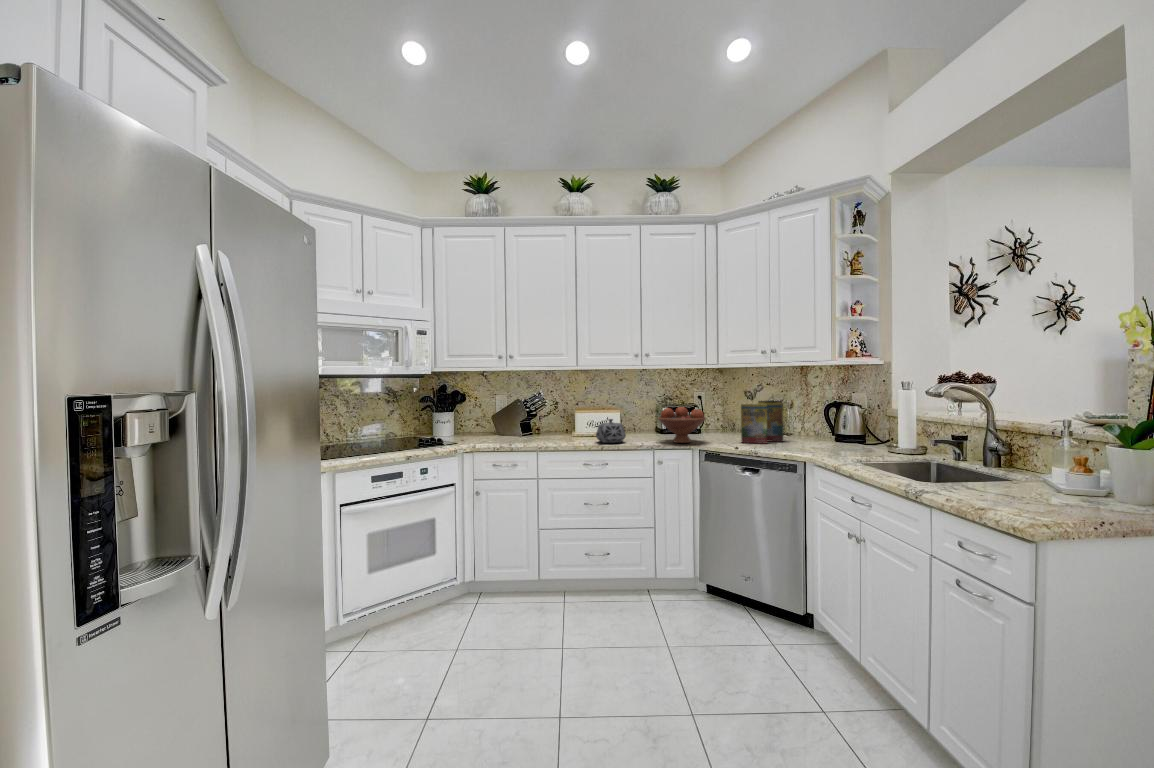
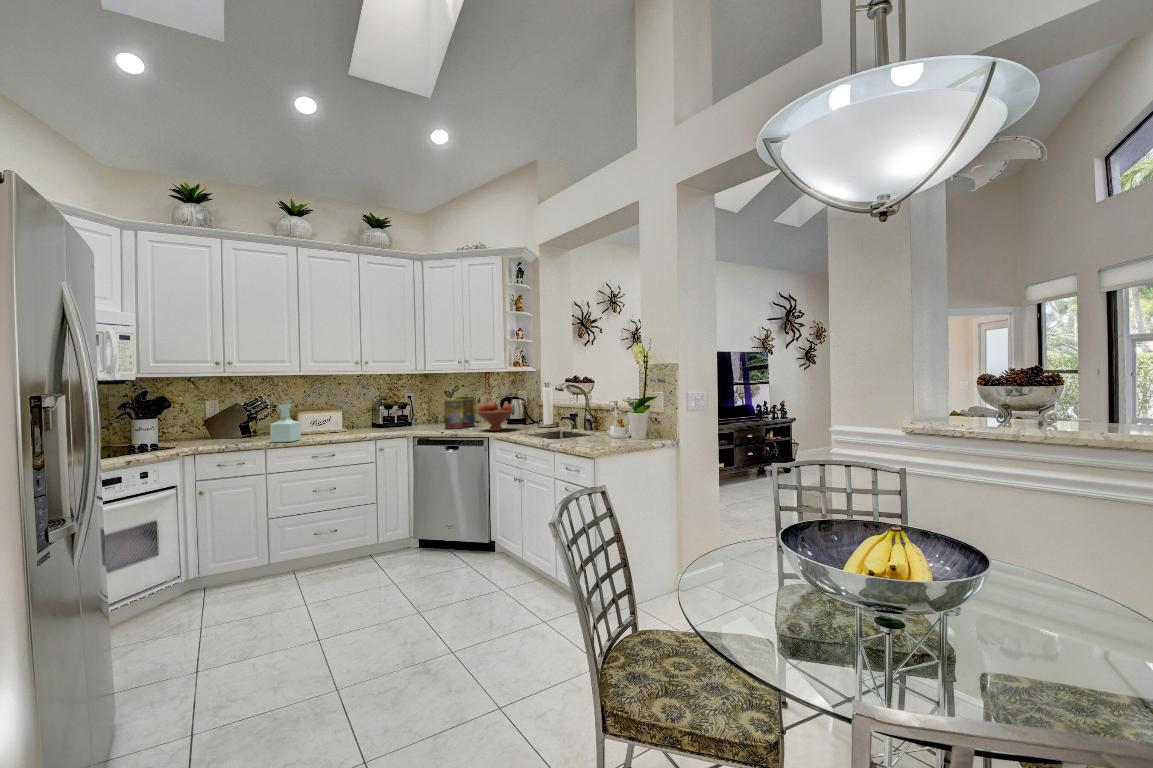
bottle: none [540,400,571,447] -> present [270,401,301,443]
fruit bowl: present [658,407,706,443] -> present [477,403,514,431]
teapot: present [596,419,626,443] -> none [324,416,351,436]

